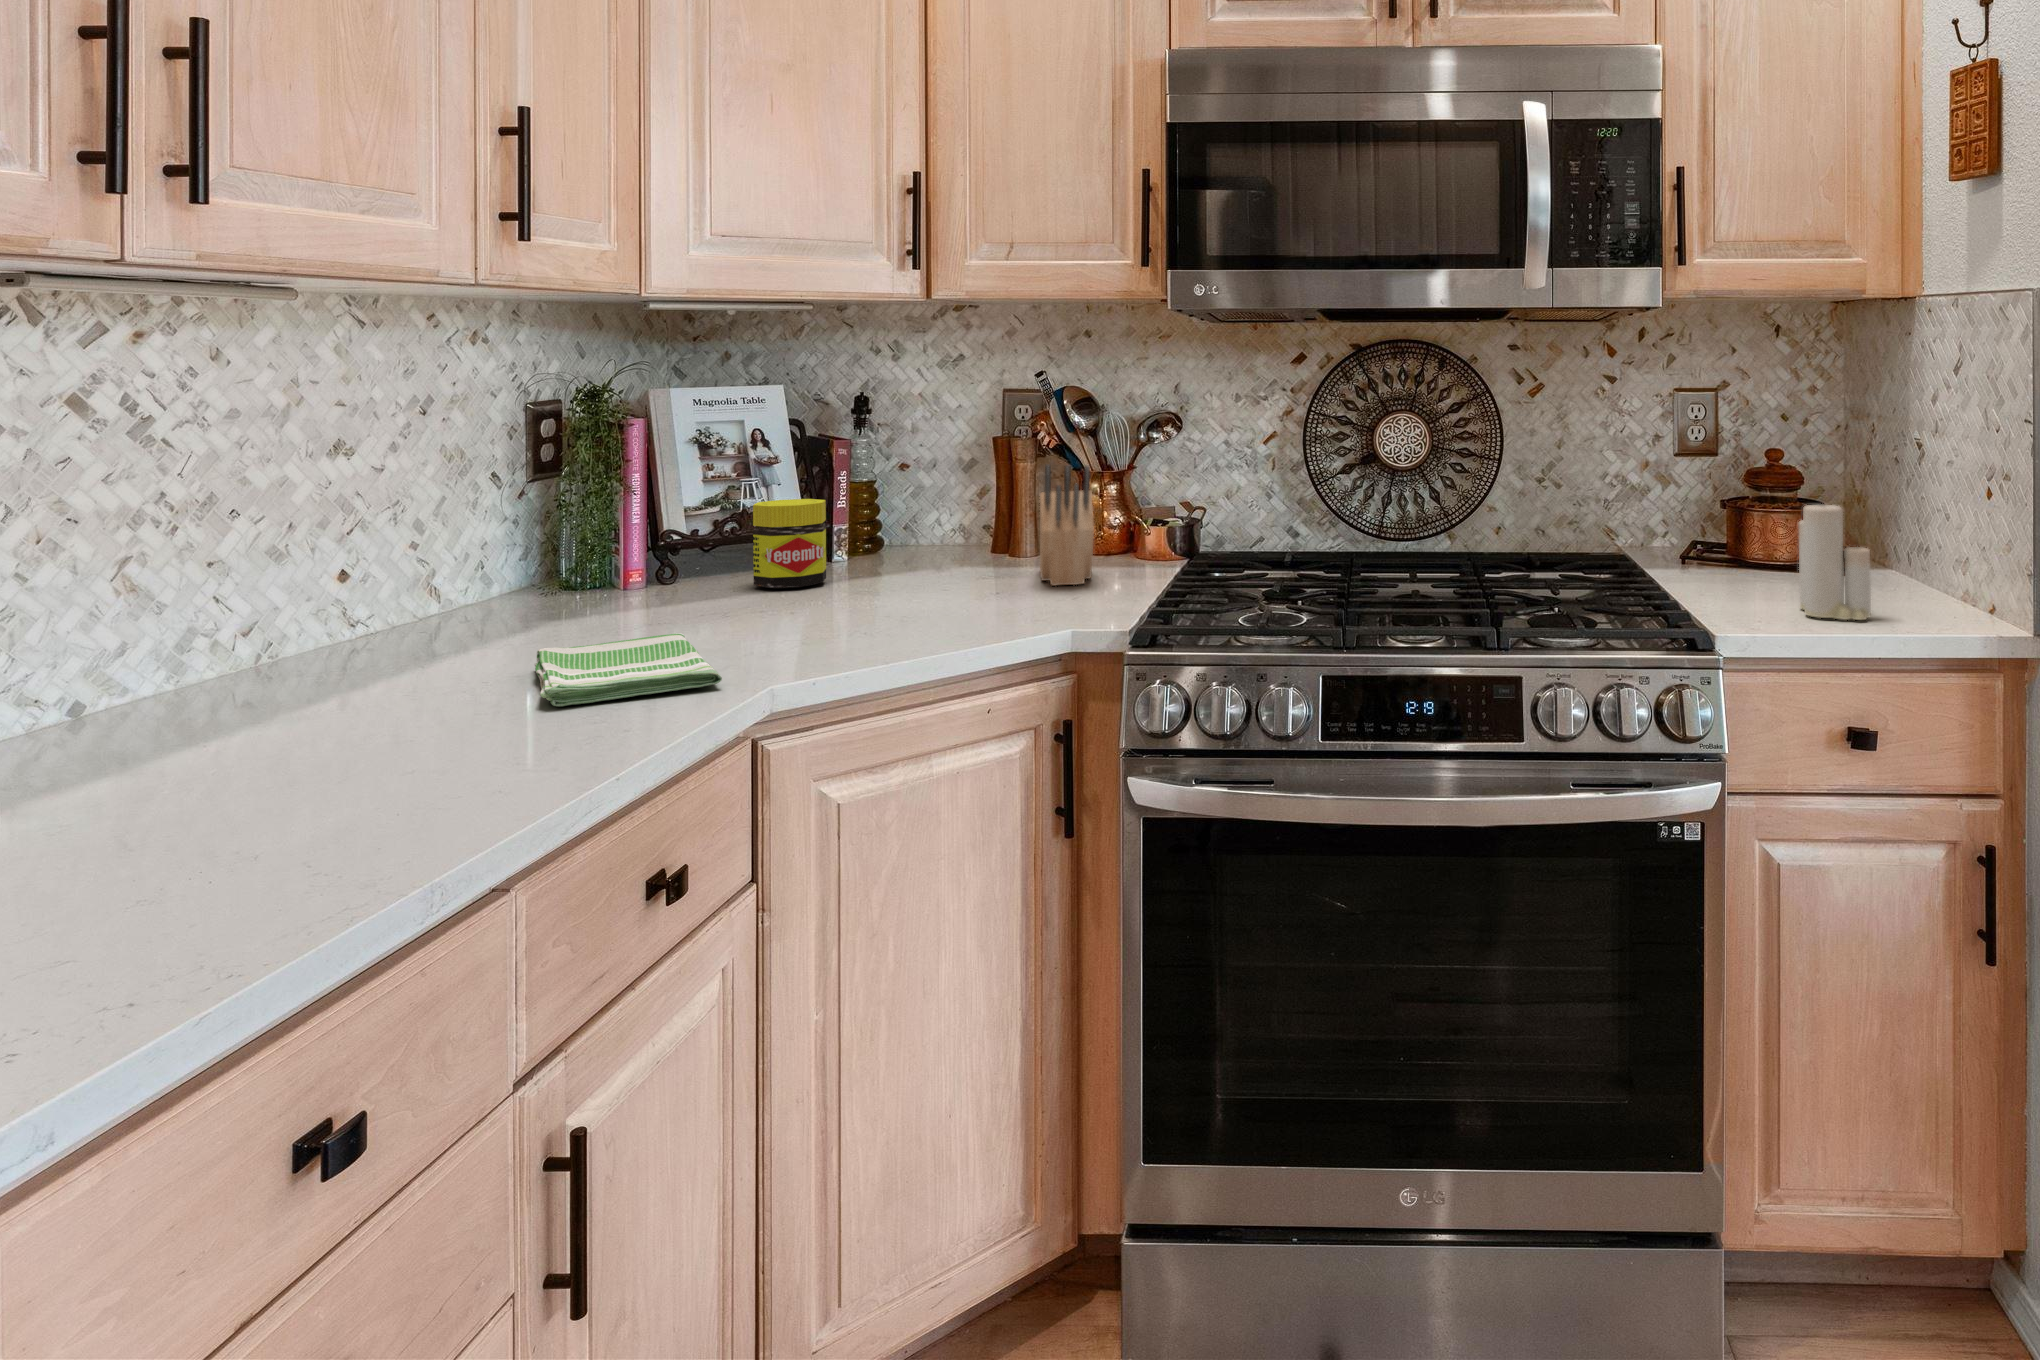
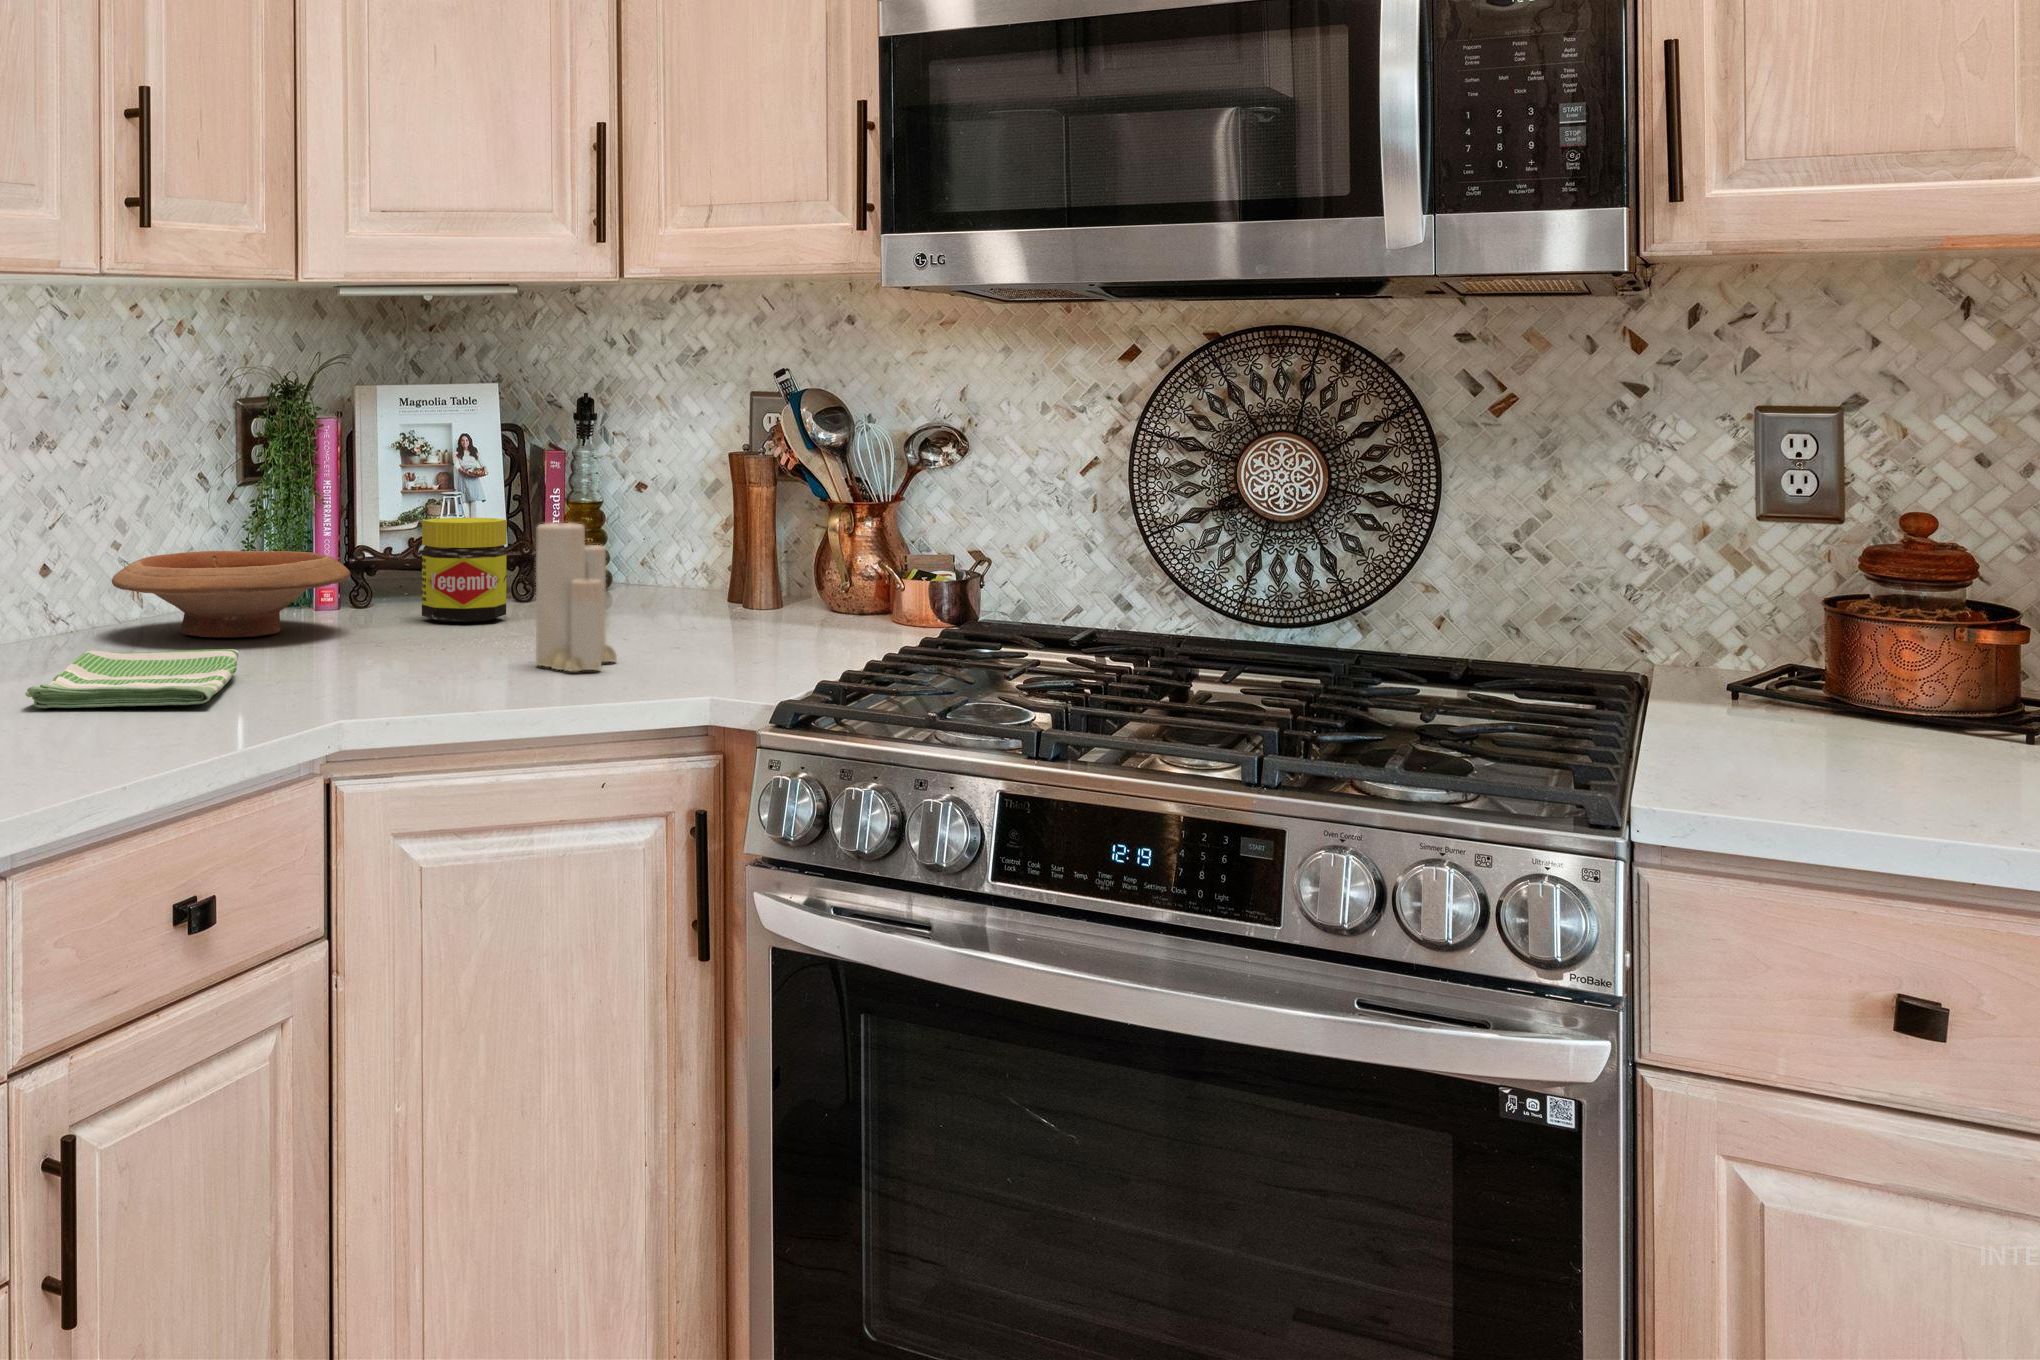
knife block: present [1040,465,1094,586] -> none [723,484,821,645]
candle: present [1799,505,1871,620] -> present [536,523,617,671]
wooden bowl: none [482,540,713,623] -> present [112,551,351,637]

